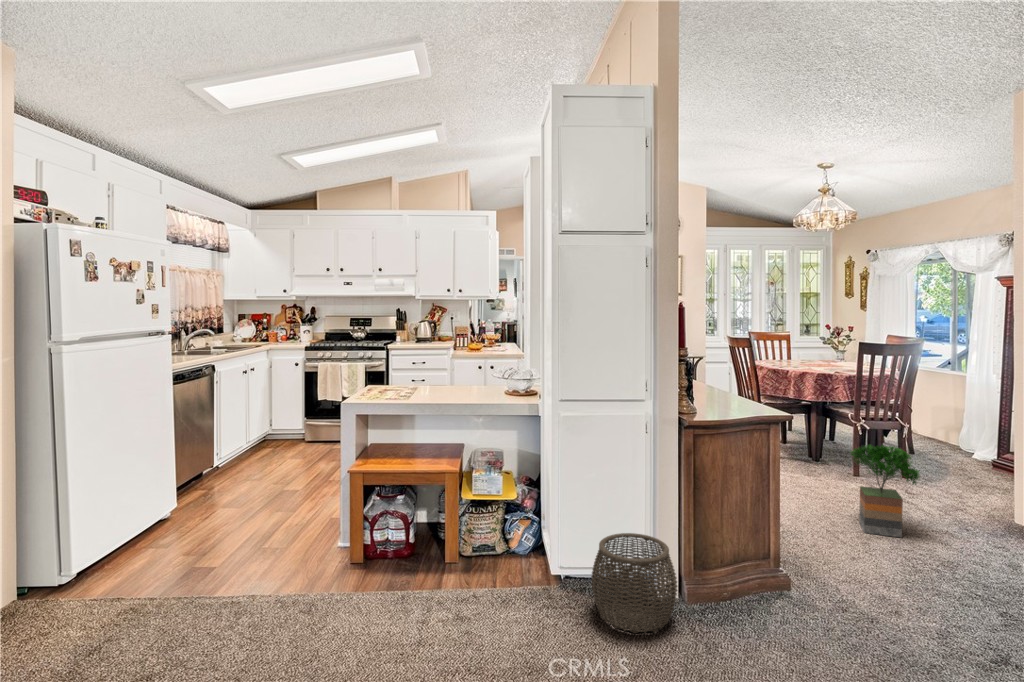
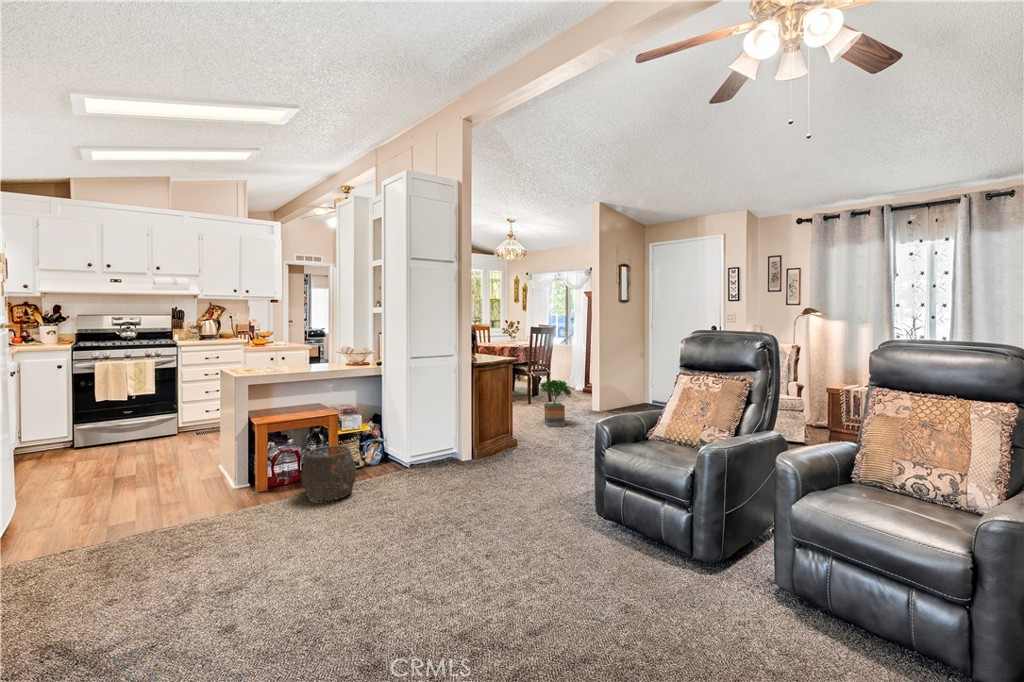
woven basket: present [591,533,677,633] -> present [302,446,356,501]

